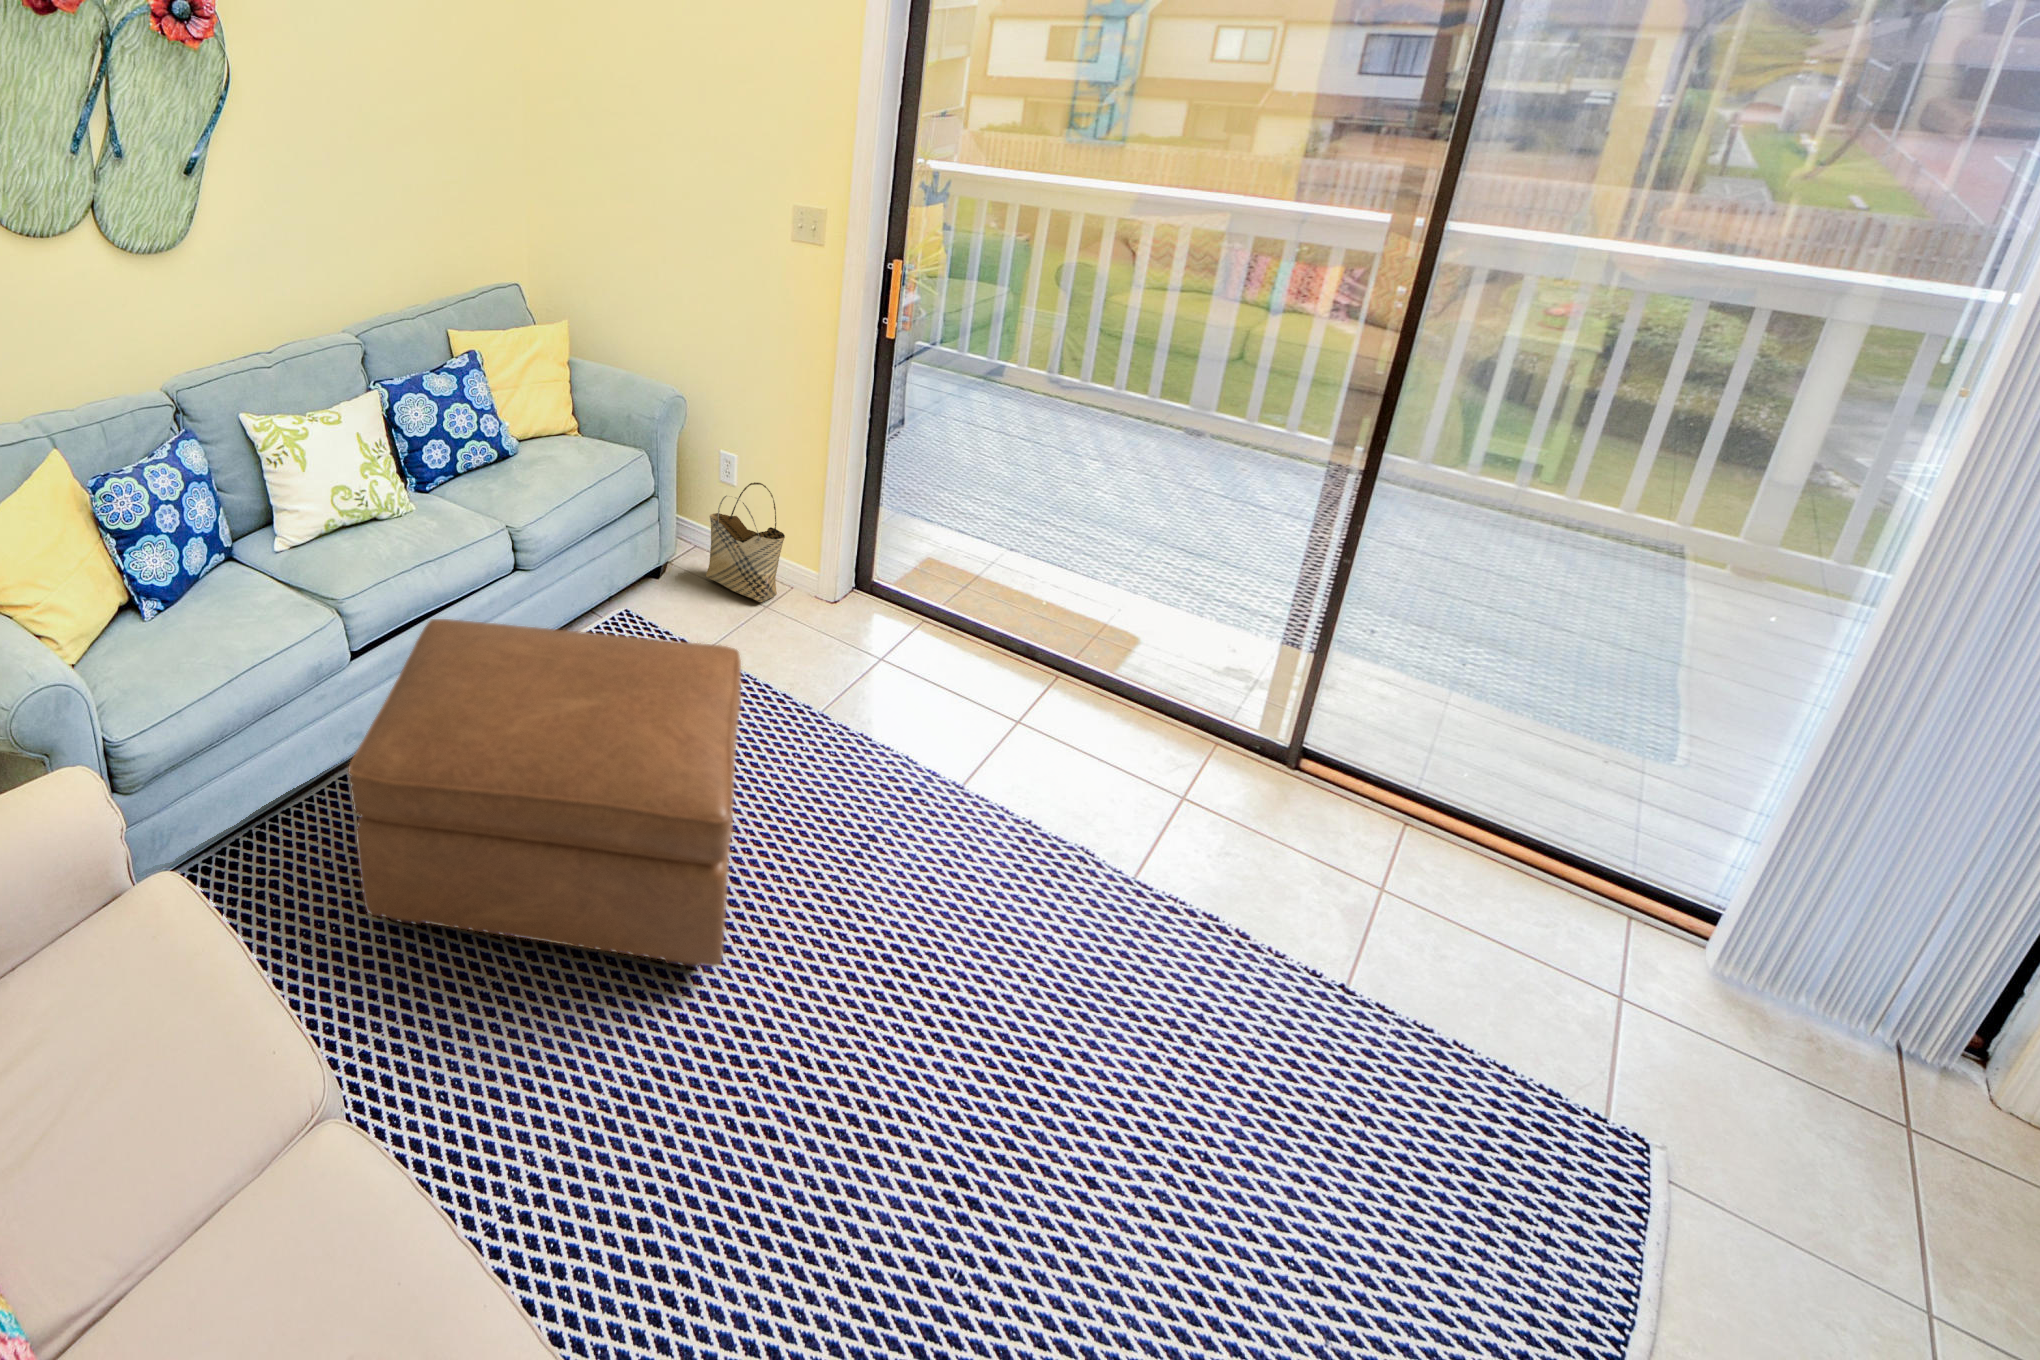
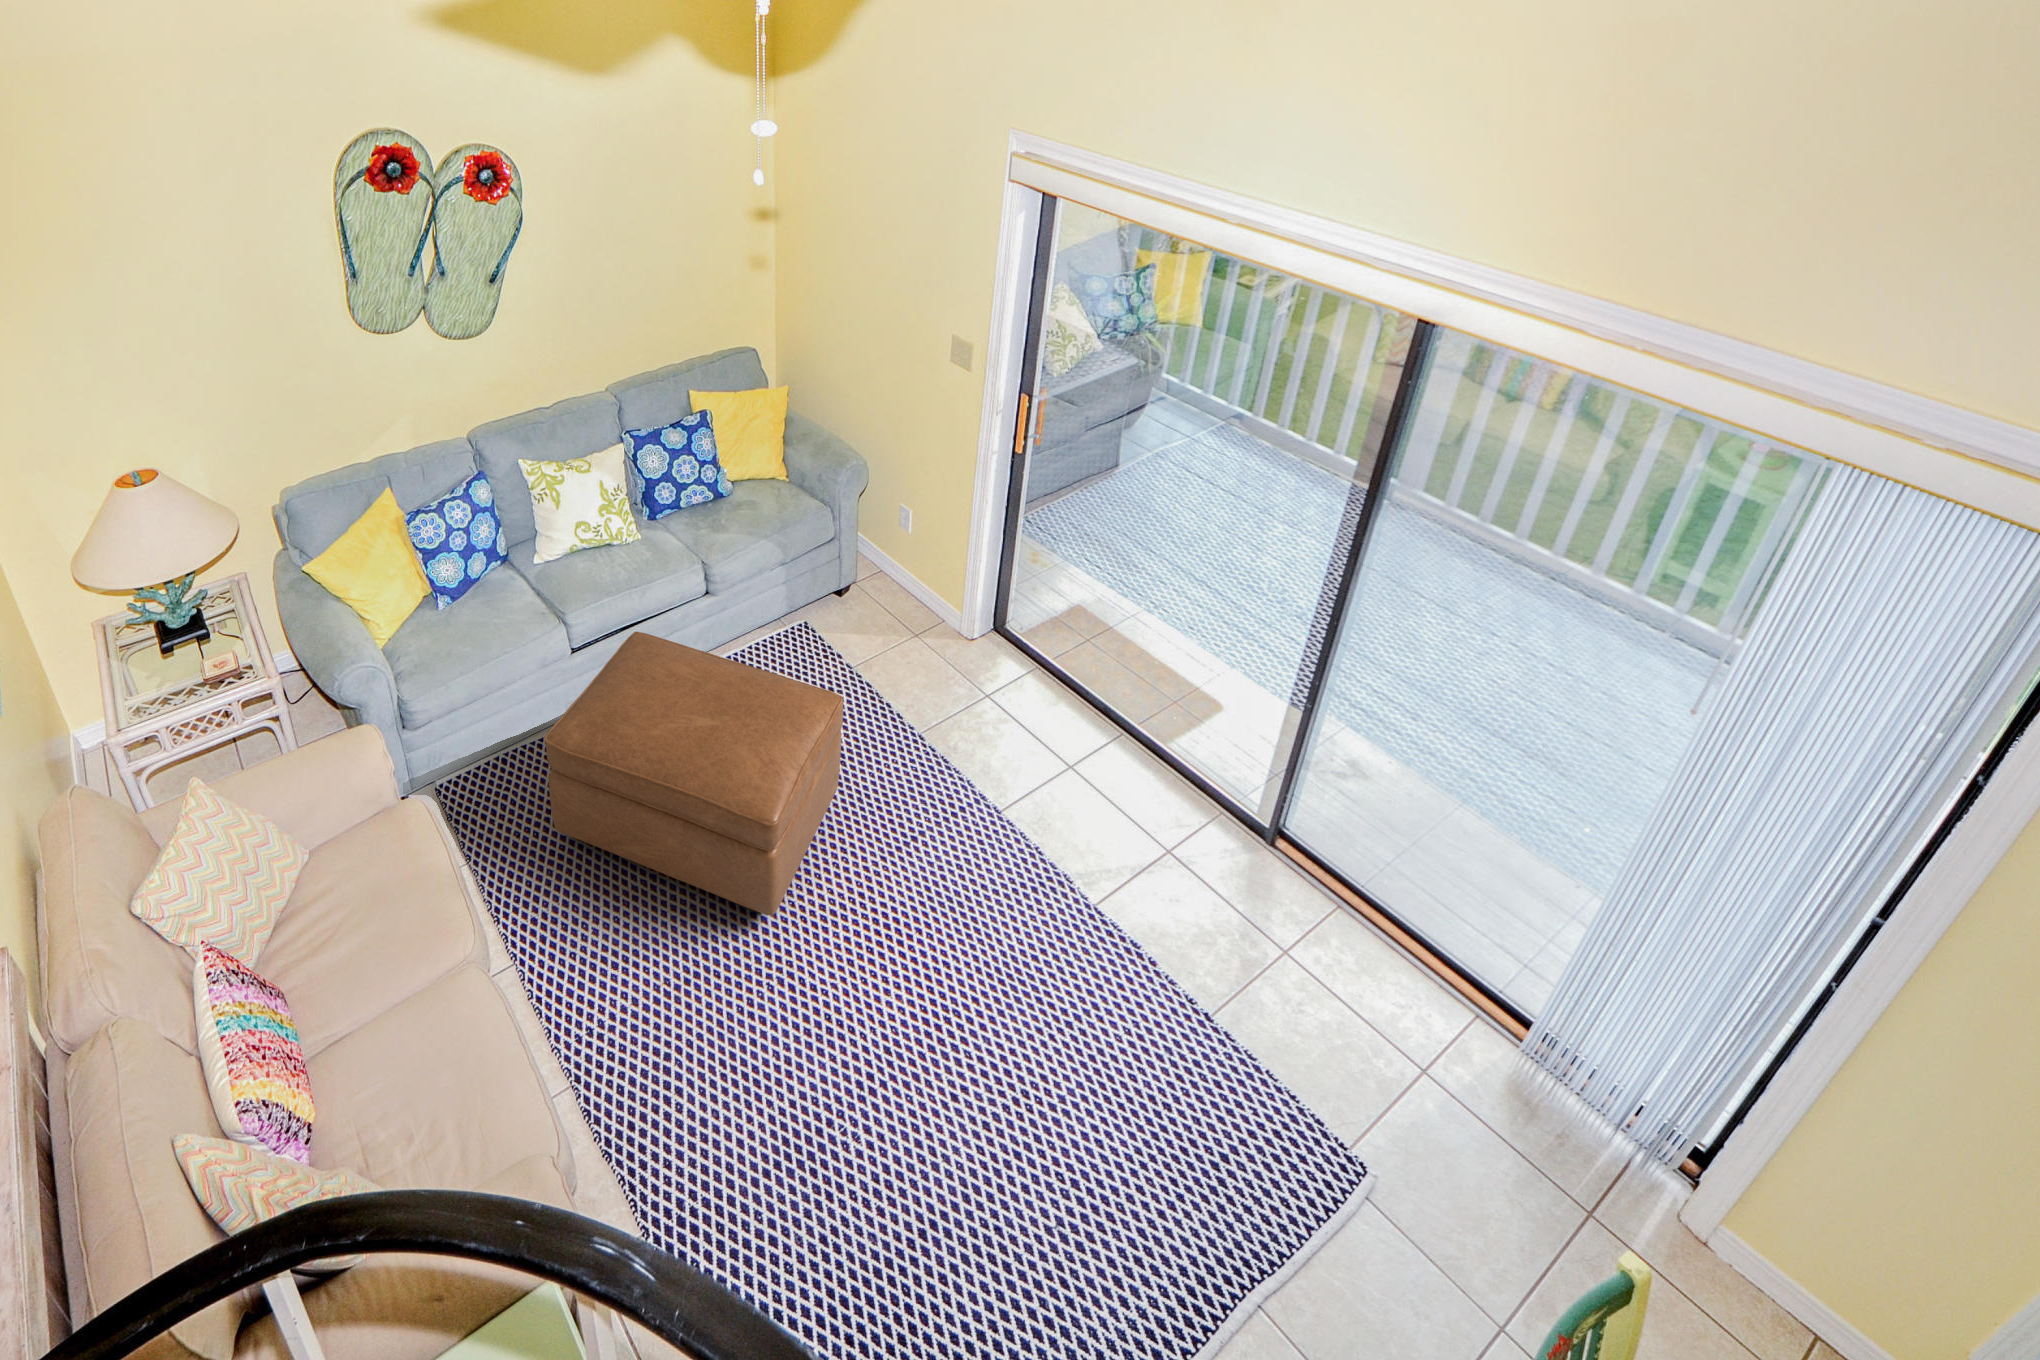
woven basket: present [706,482,785,602] -> none [893,543,953,641]

